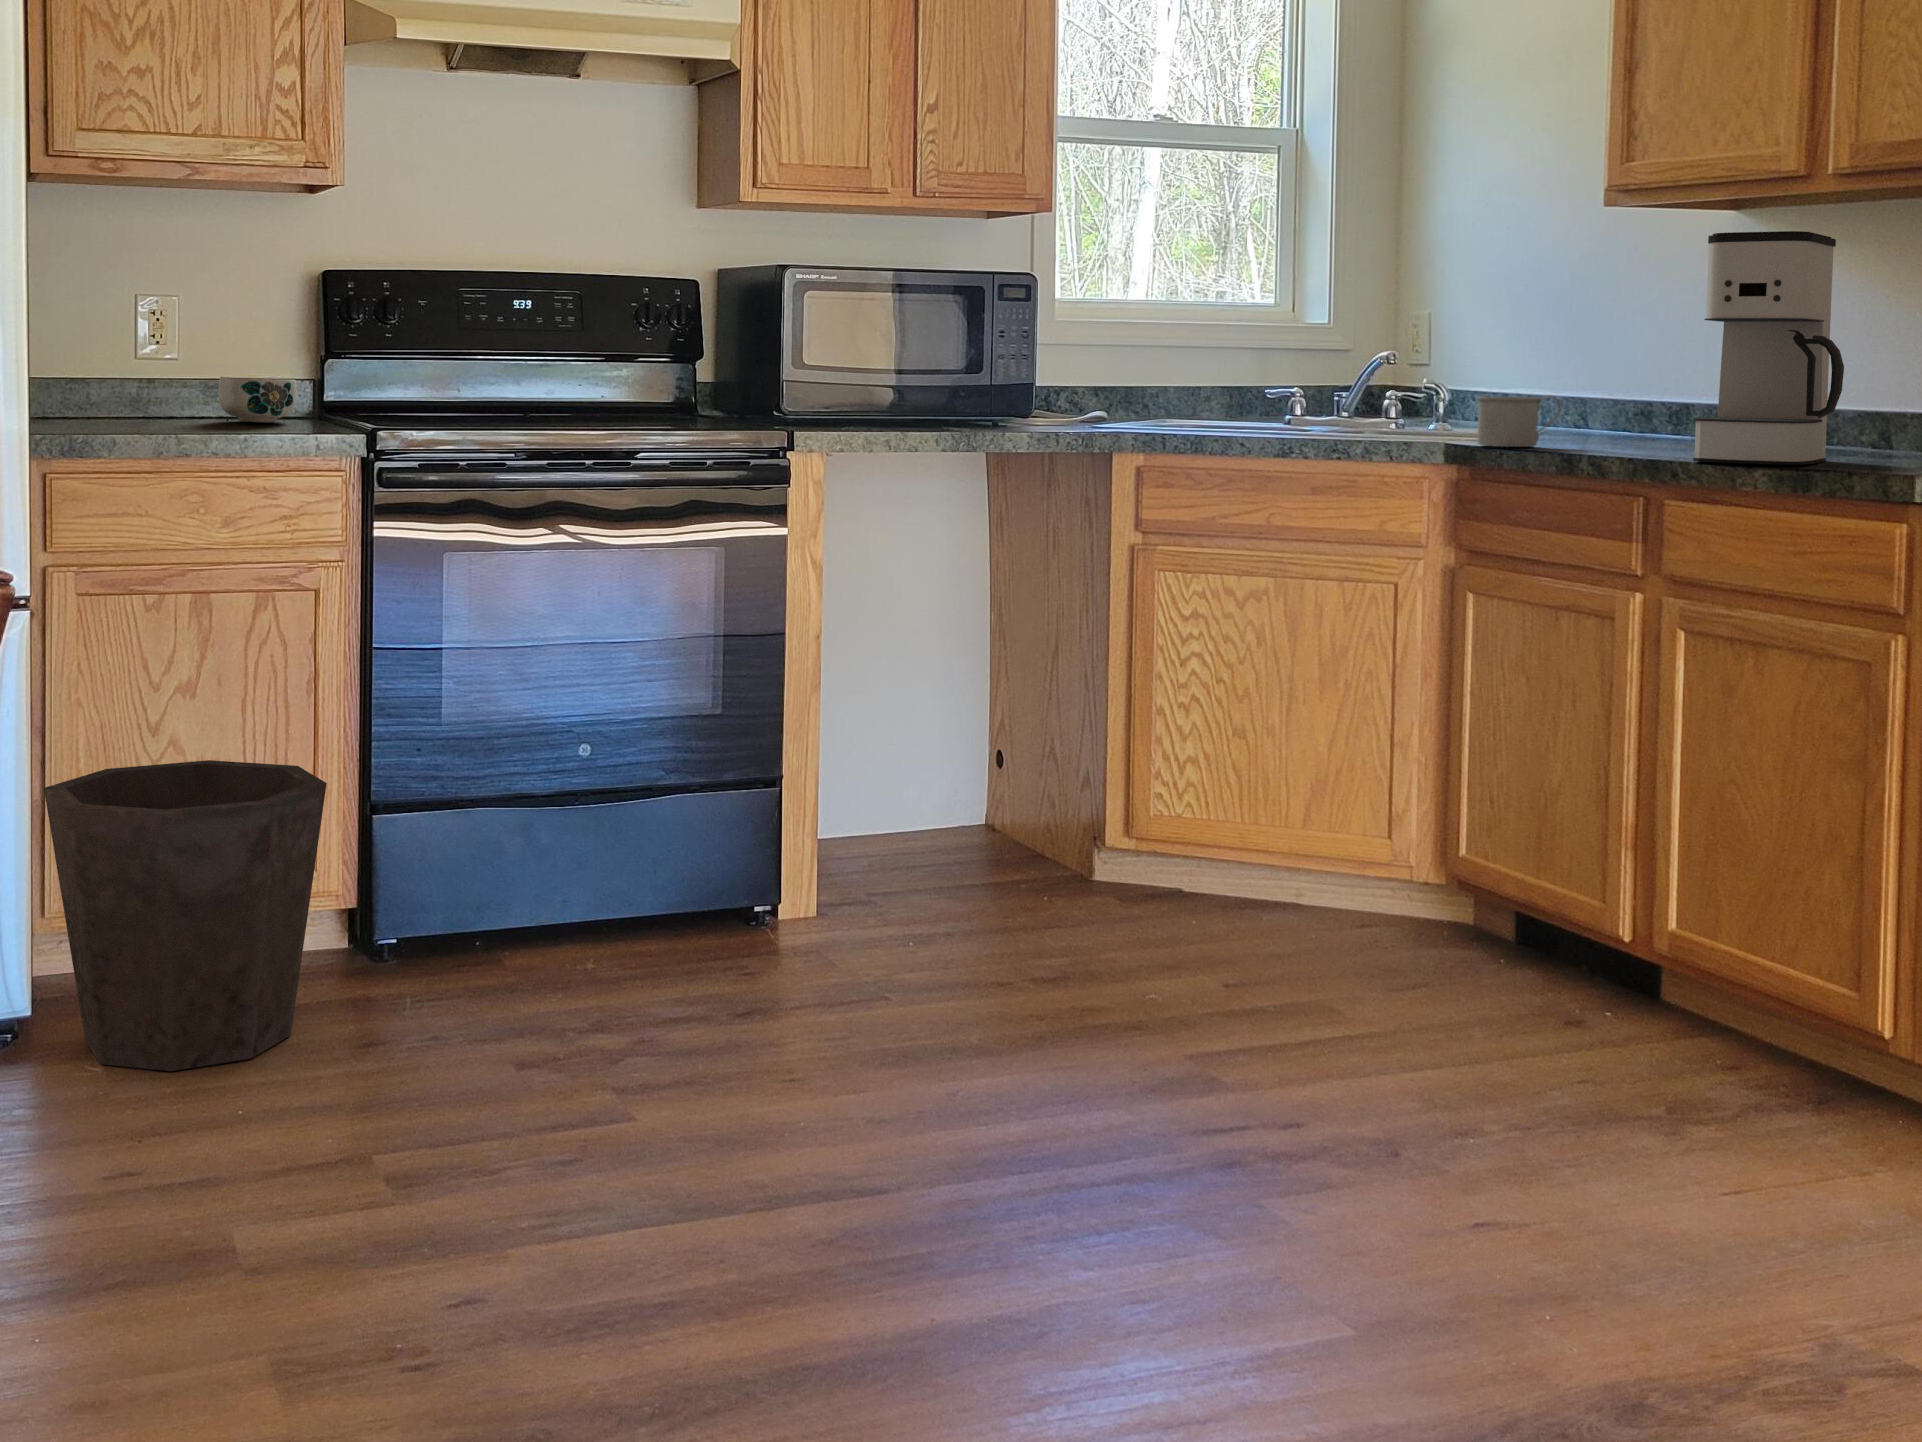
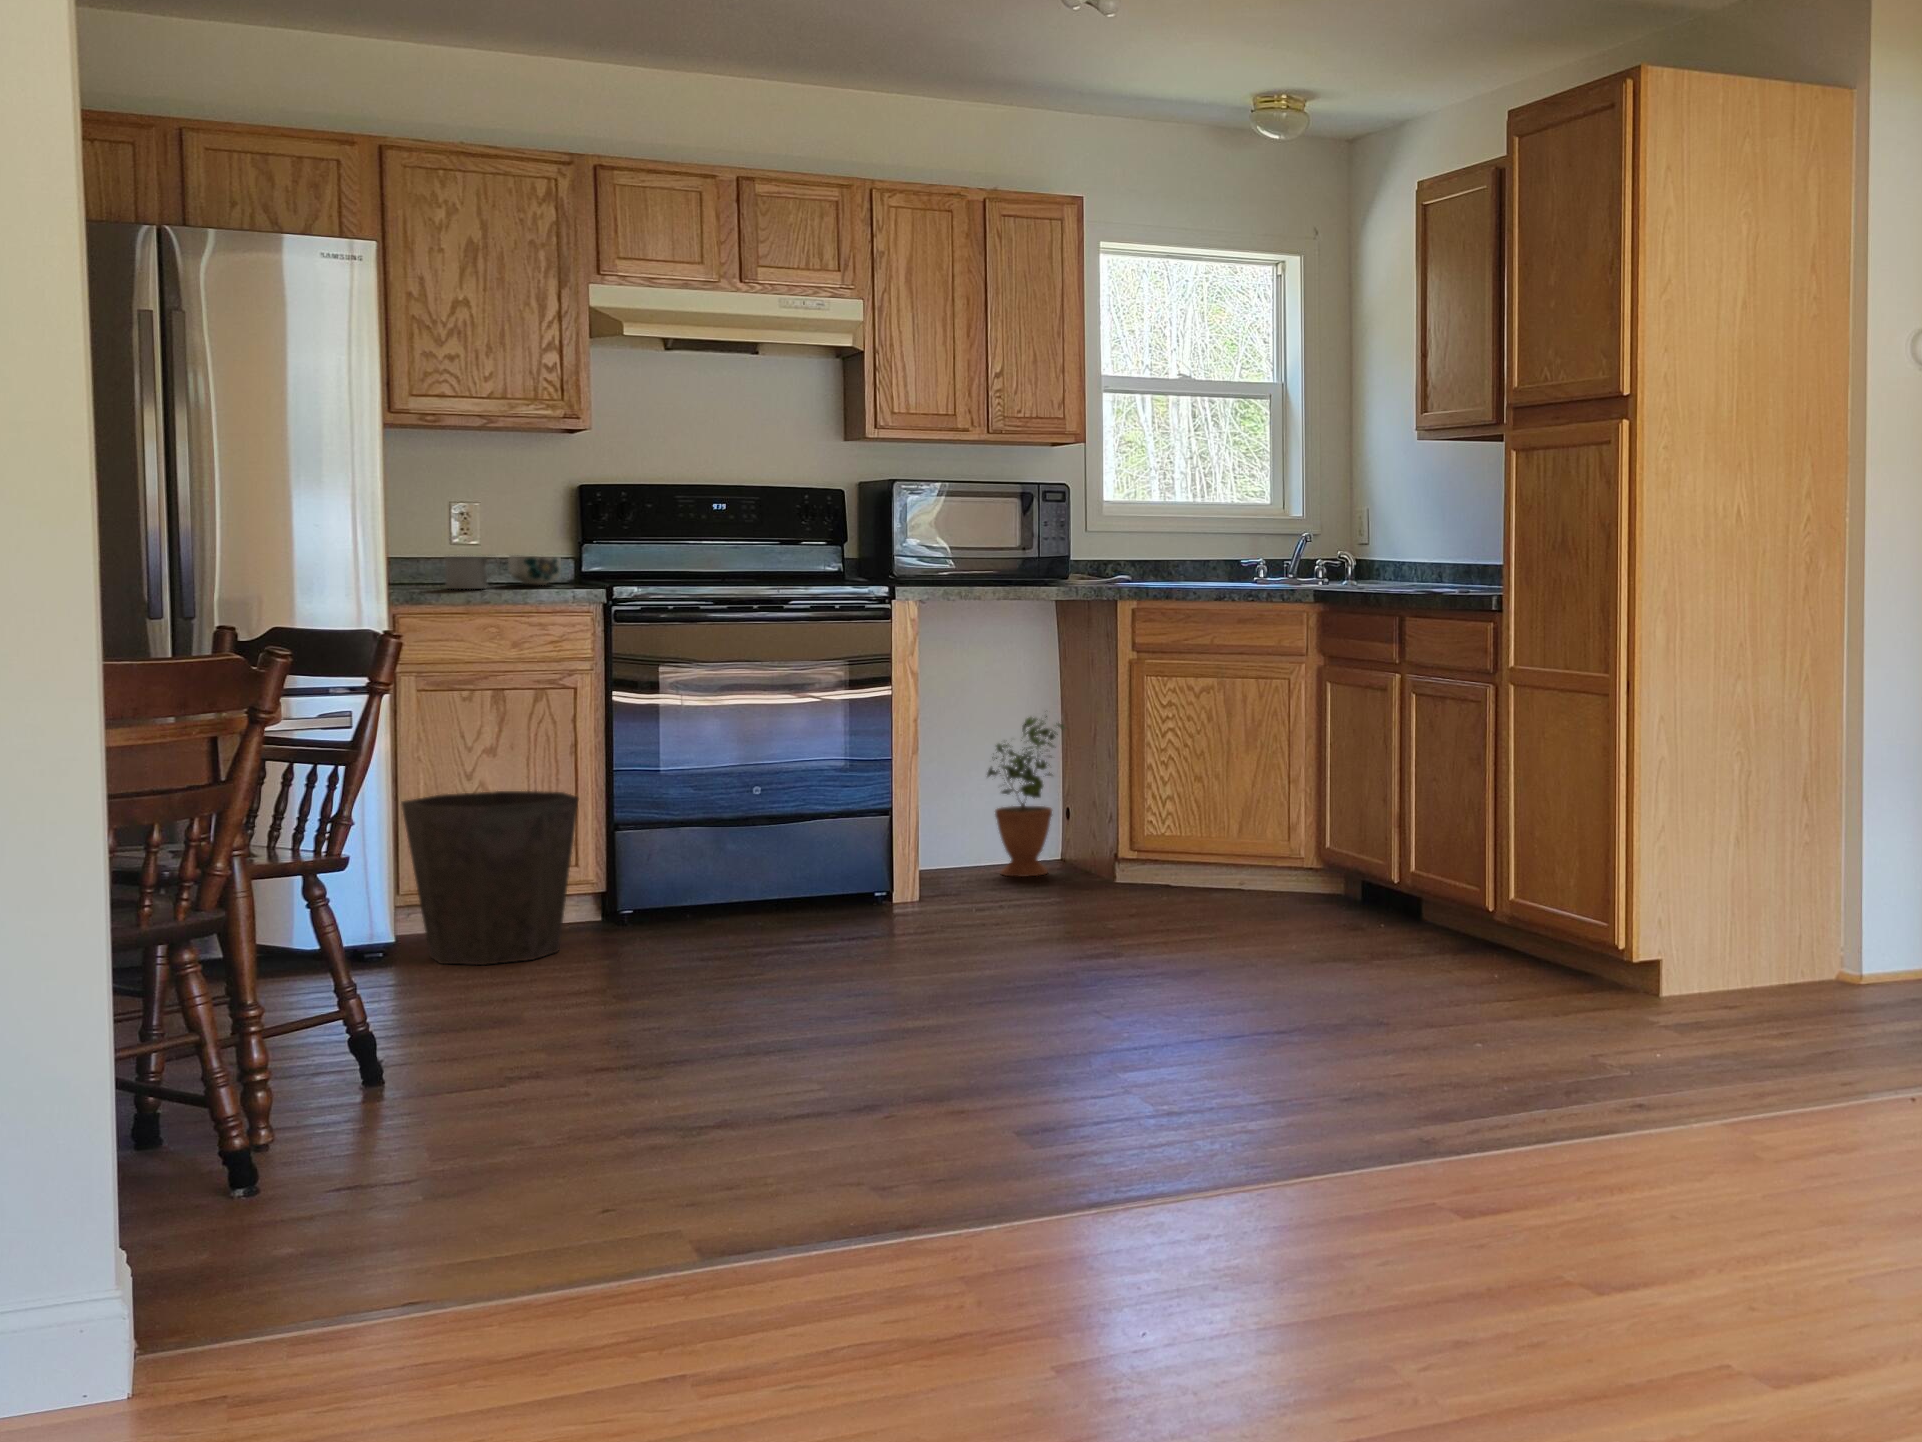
coffee maker: present [1693,231,1844,465] -> none [1417,456,1504,593]
mug: present [1477,396,1561,447] -> present [445,556,500,589]
potted plant: none [891,610,1010,859] -> present [987,716,1064,877]

